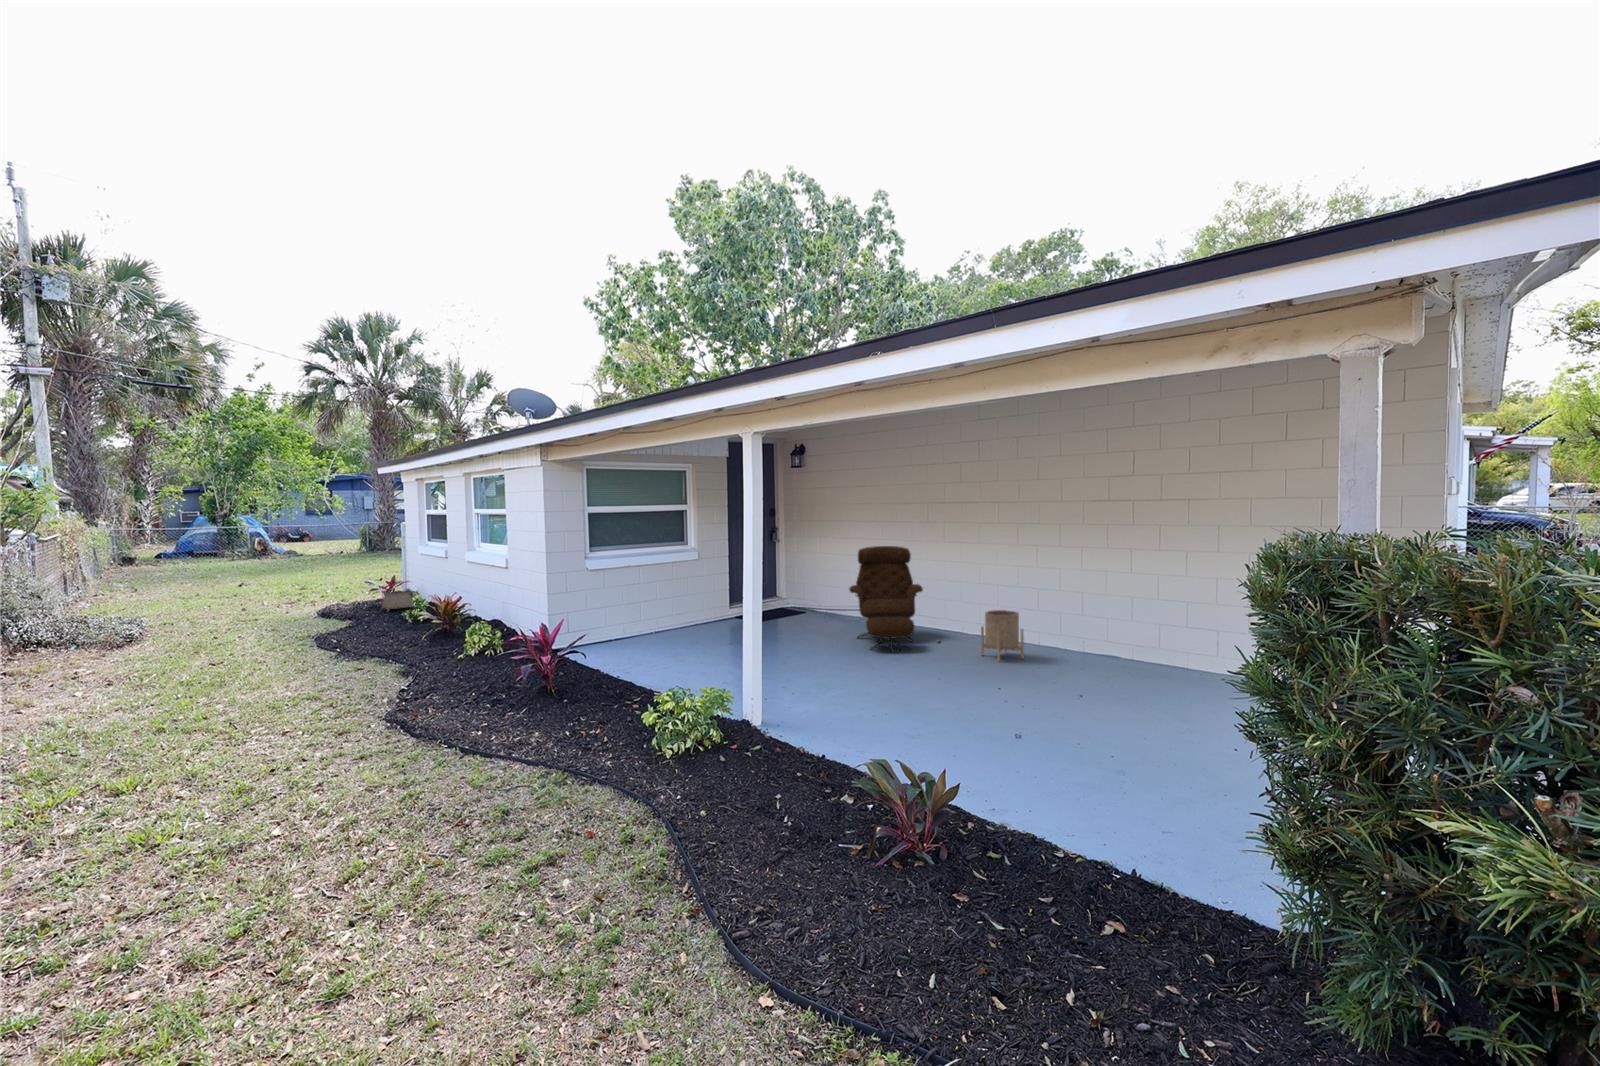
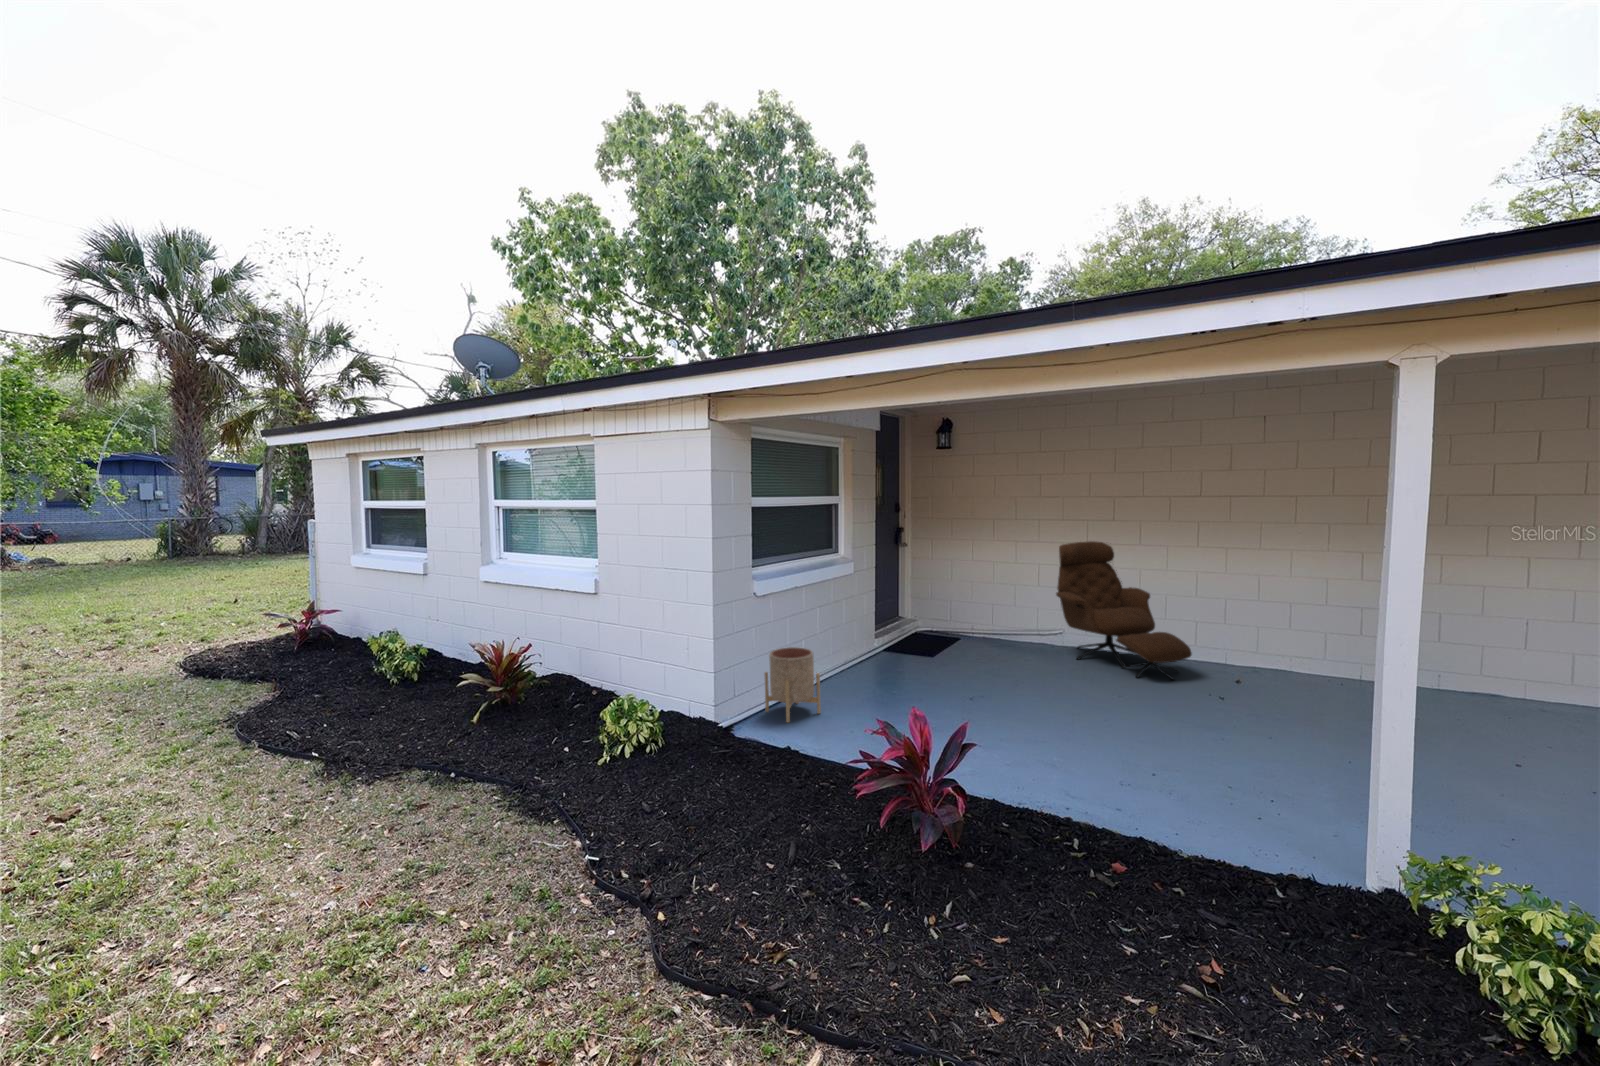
basket: present [382,589,414,611] -> none [298,619,371,658]
planter: present [981,610,1024,661] -> present [765,647,821,722]

